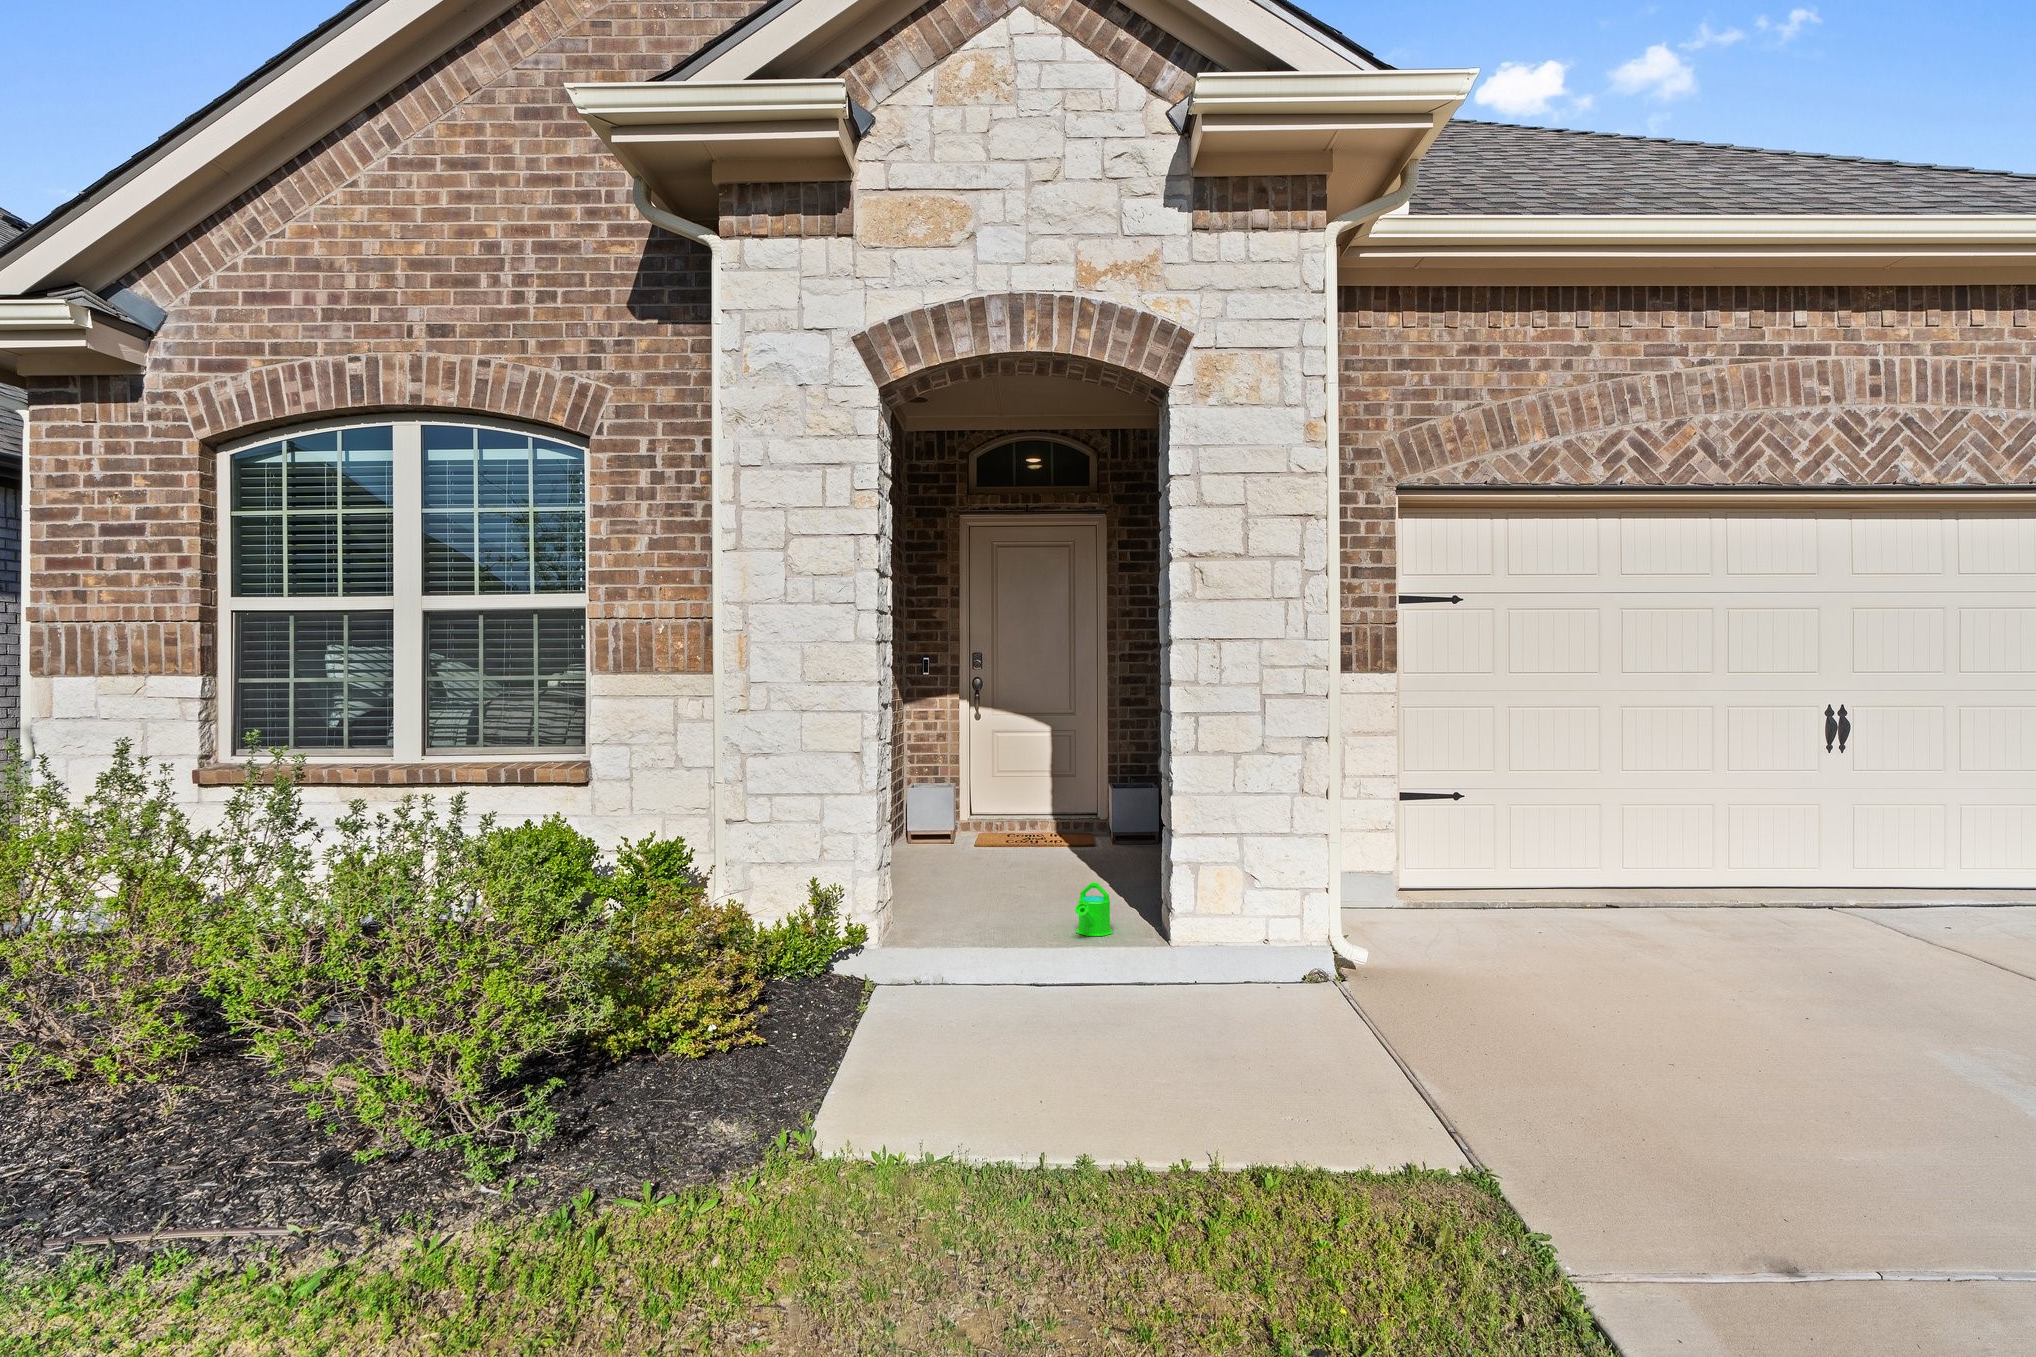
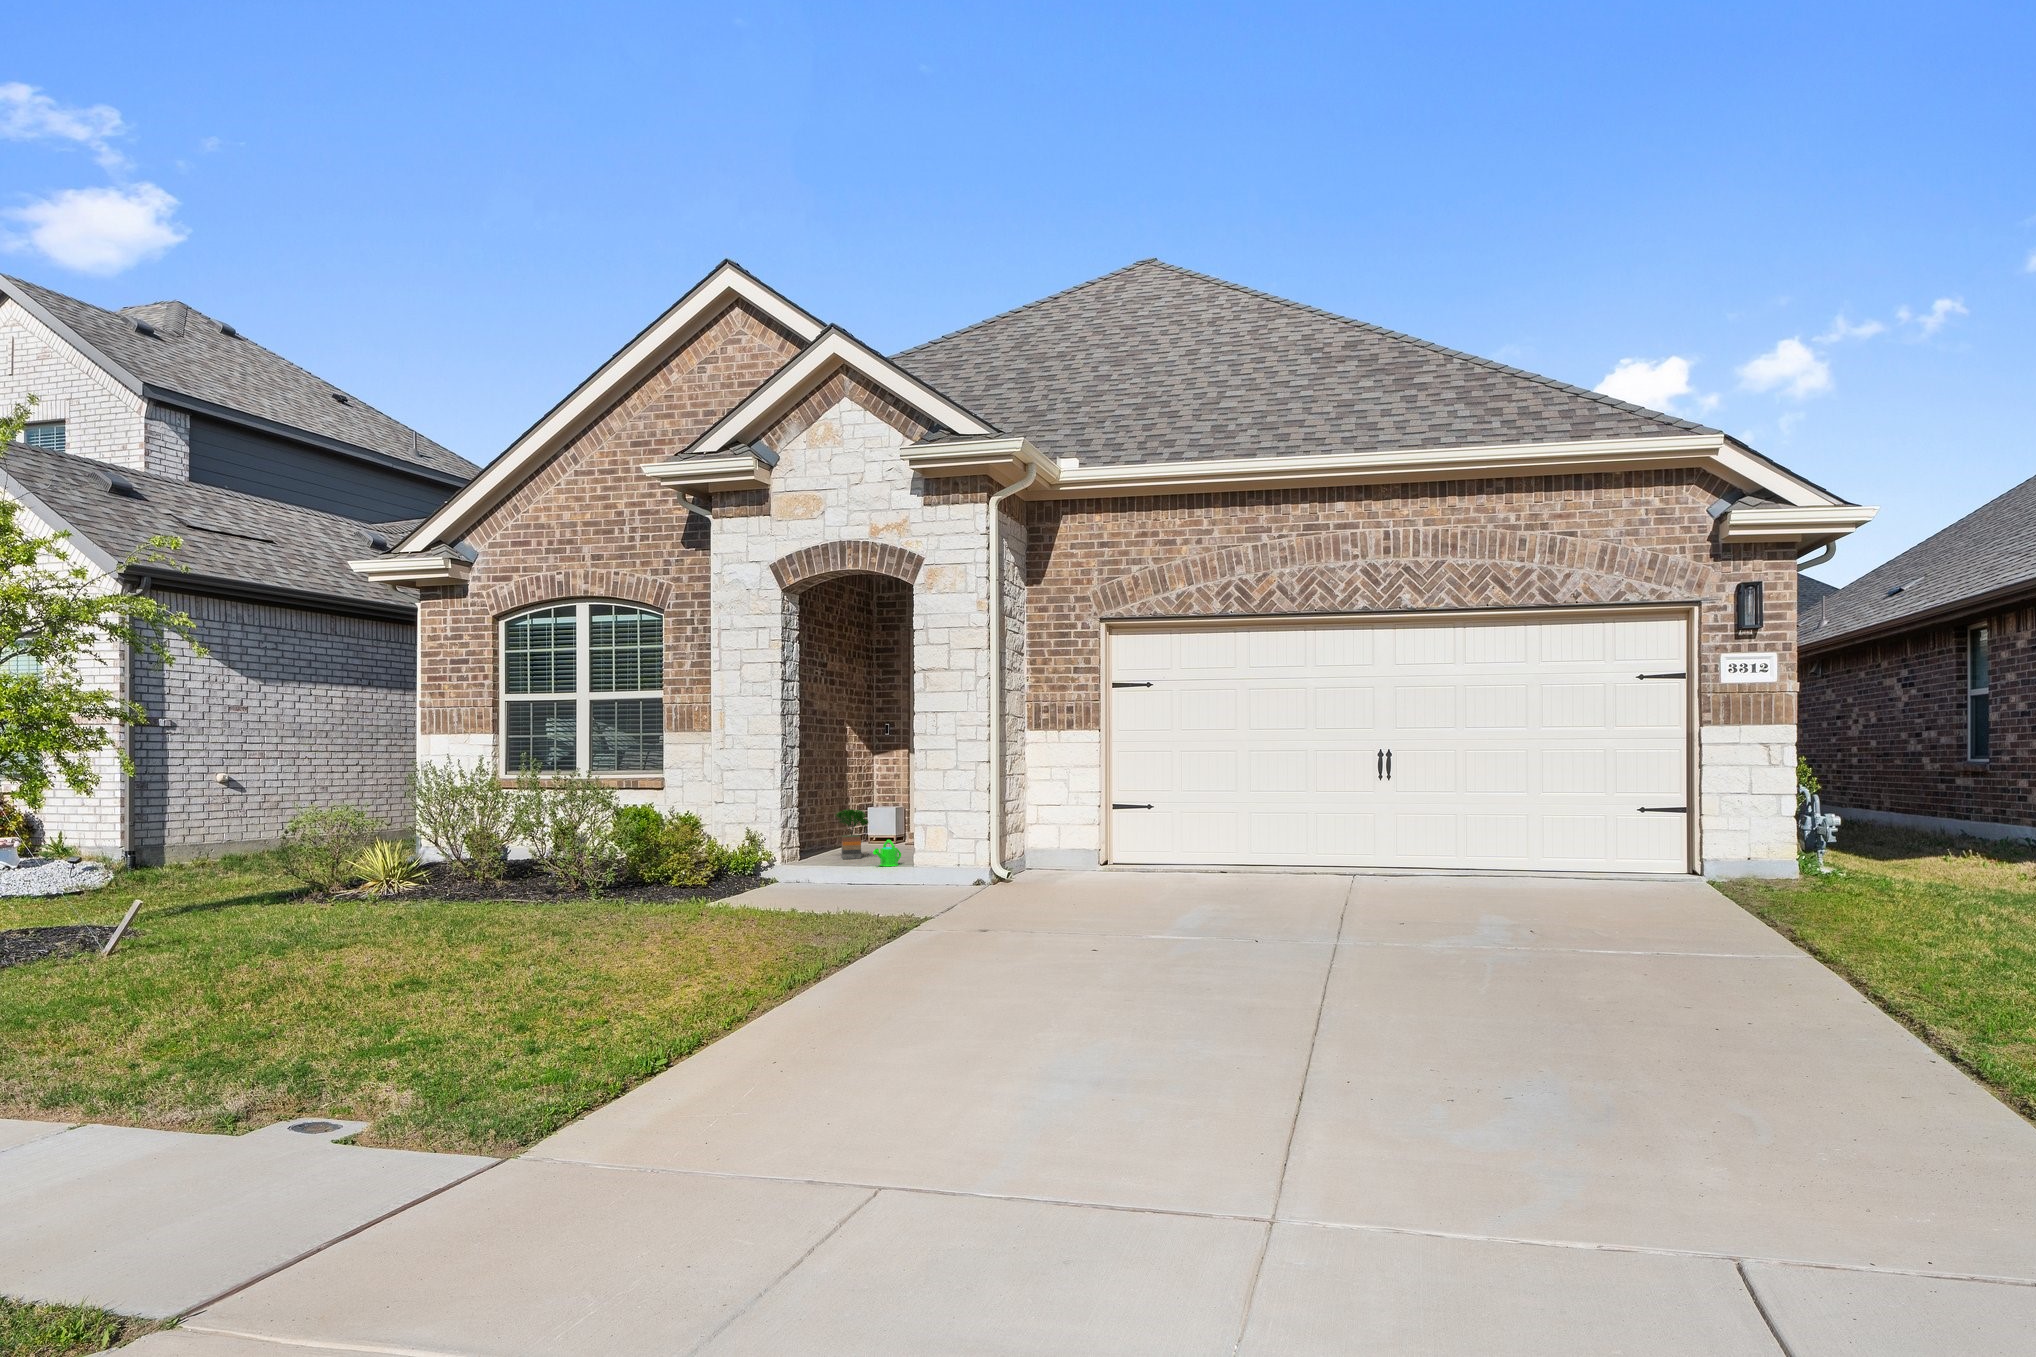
potted tree: none [951,817,1019,913] -> present [836,809,868,859]

